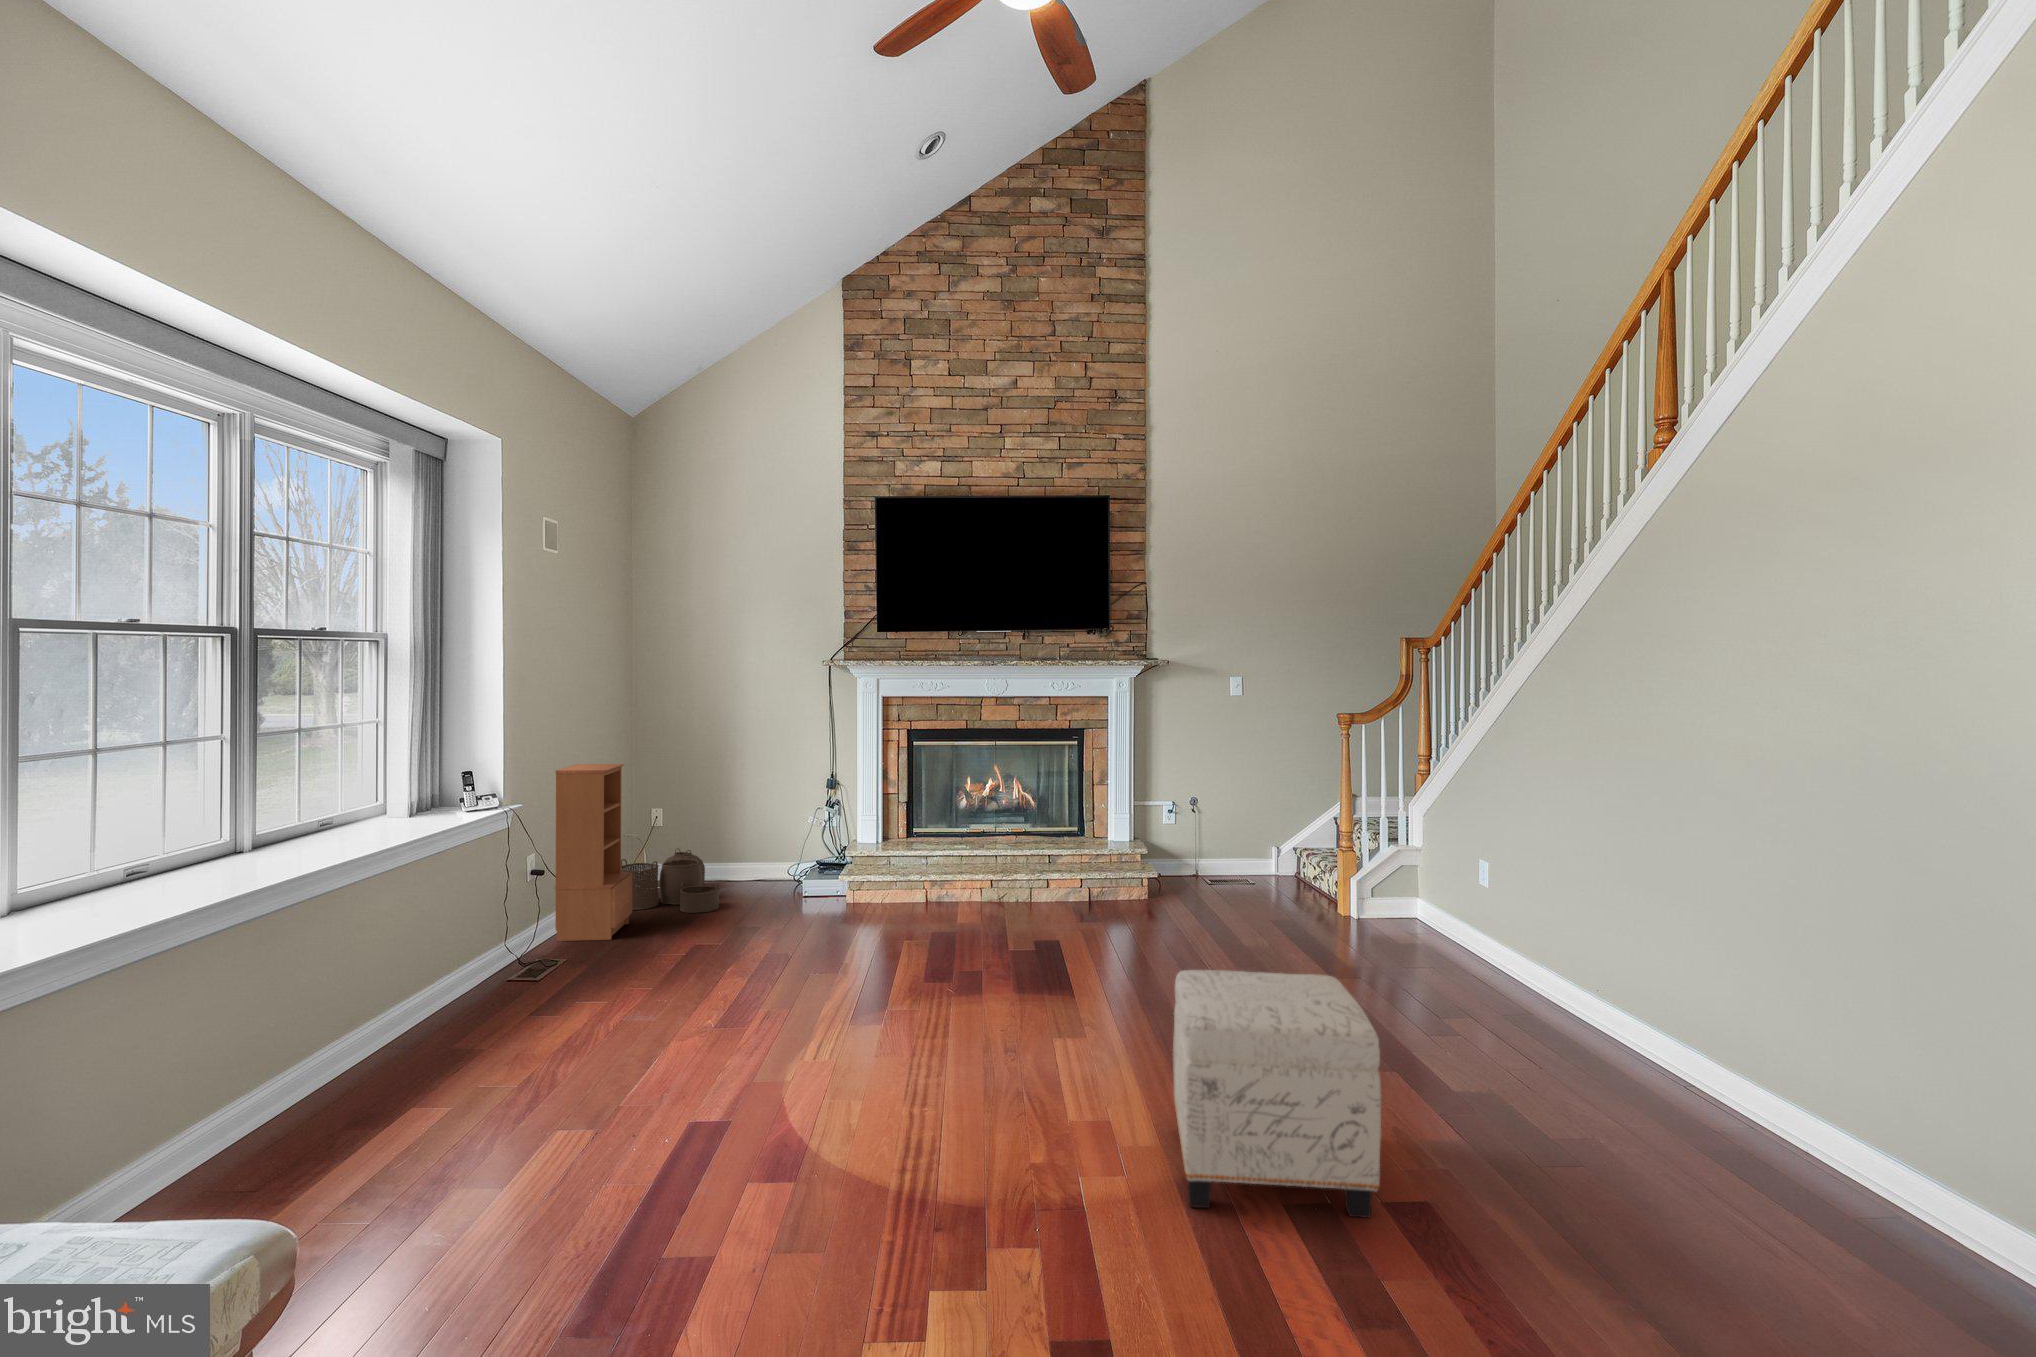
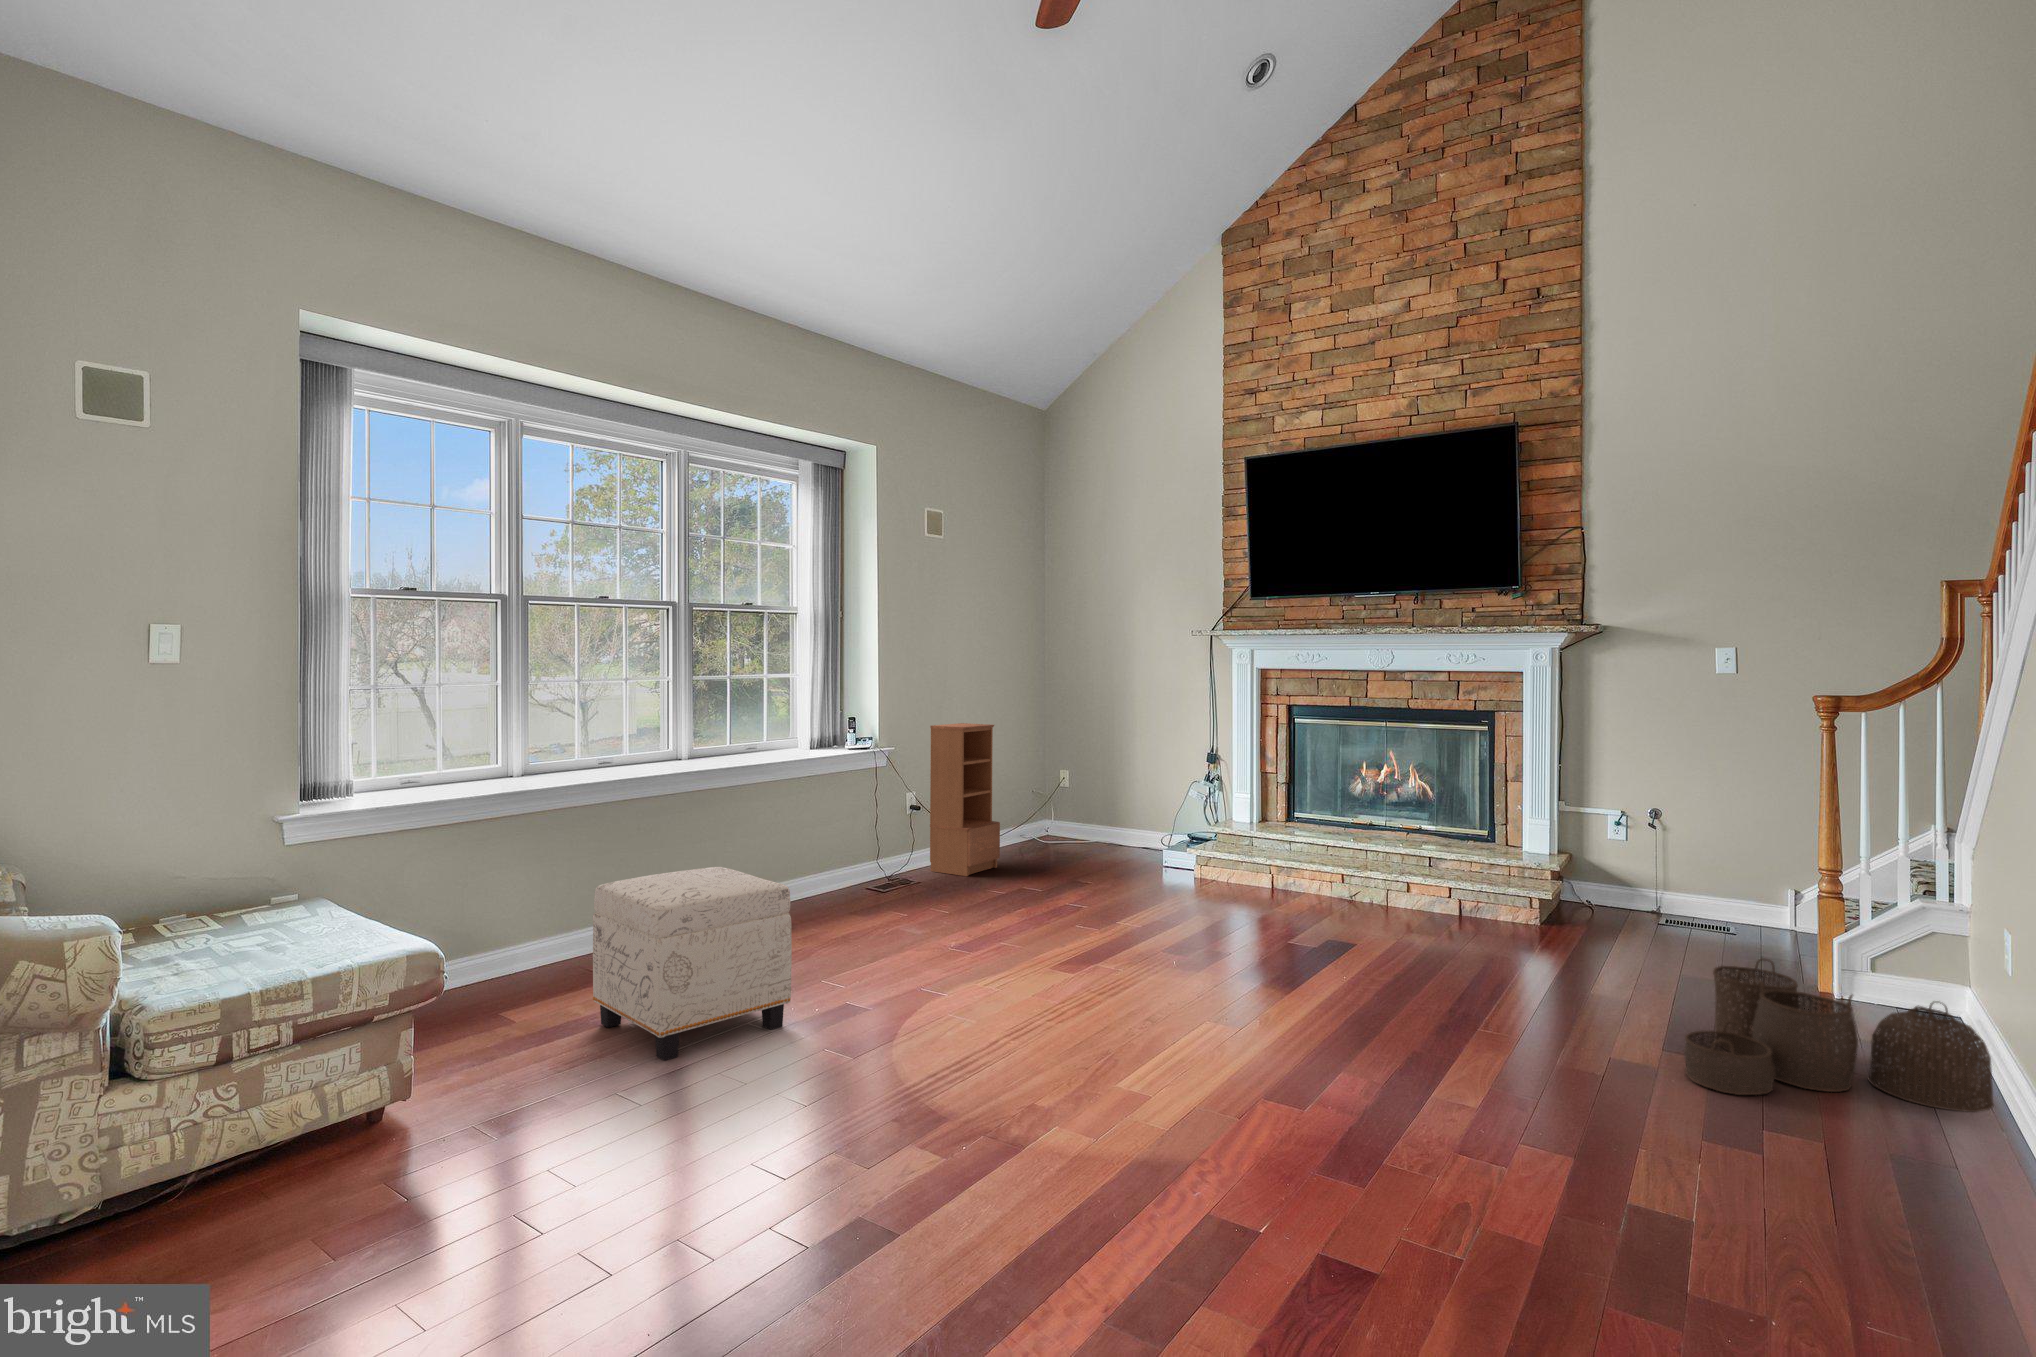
woven basket: present [621,848,719,913] -> present [1684,958,1994,1112]
ottoman: present [1173,970,1381,1218] -> present [593,867,792,1061]

